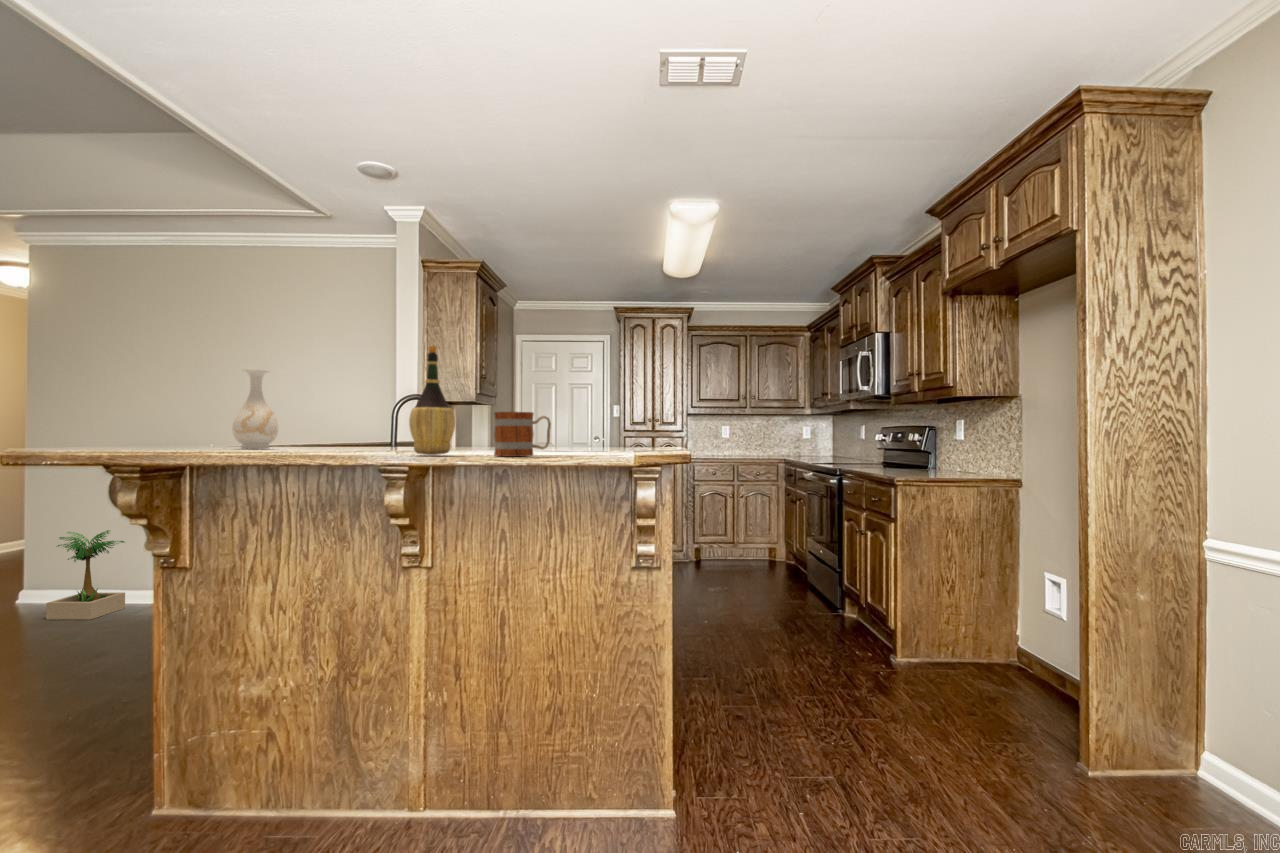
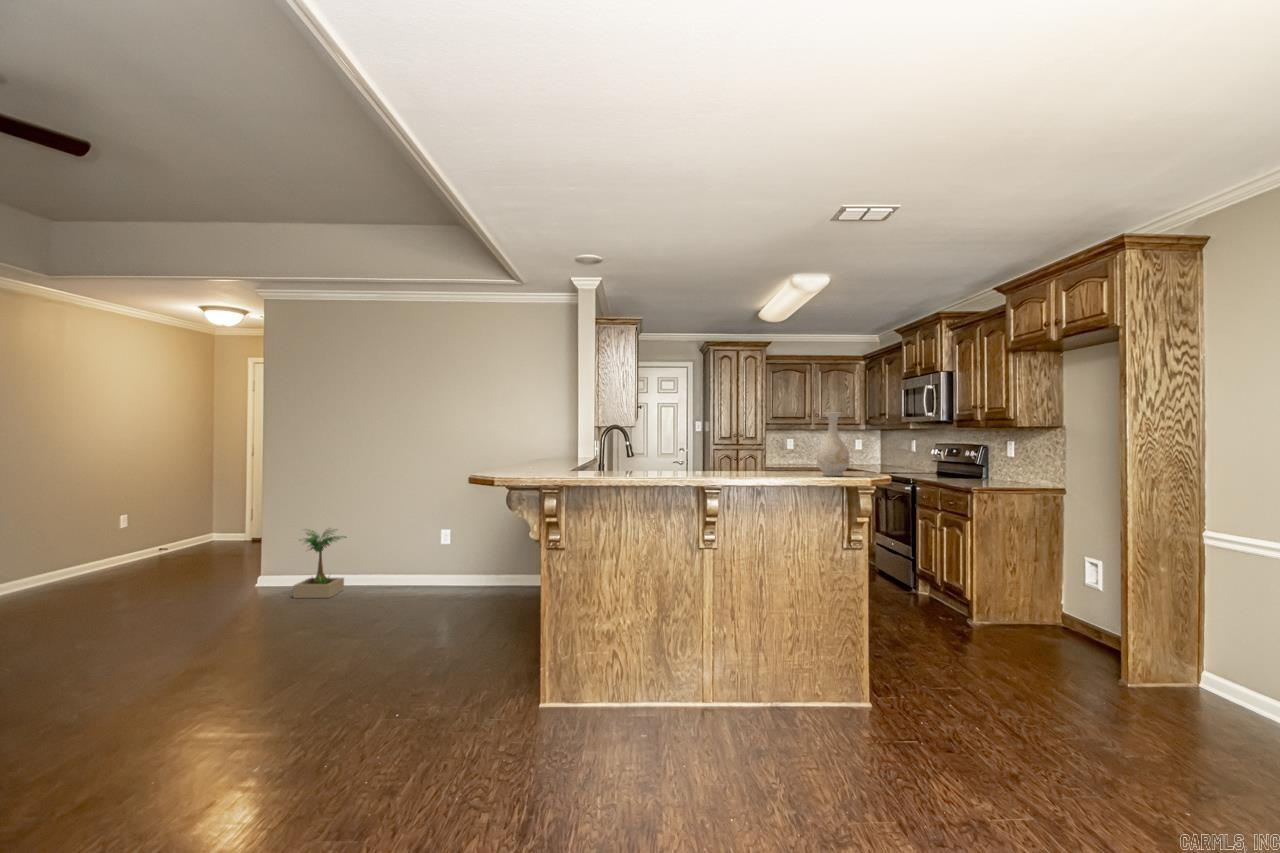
wine bottle: present [409,346,455,455] -> none [714,409,742,477]
vase: present [233,369,278,449] -> present [817,412,850,476]
mug: present [494,412,551,456] -> none [766,450,799,479]

